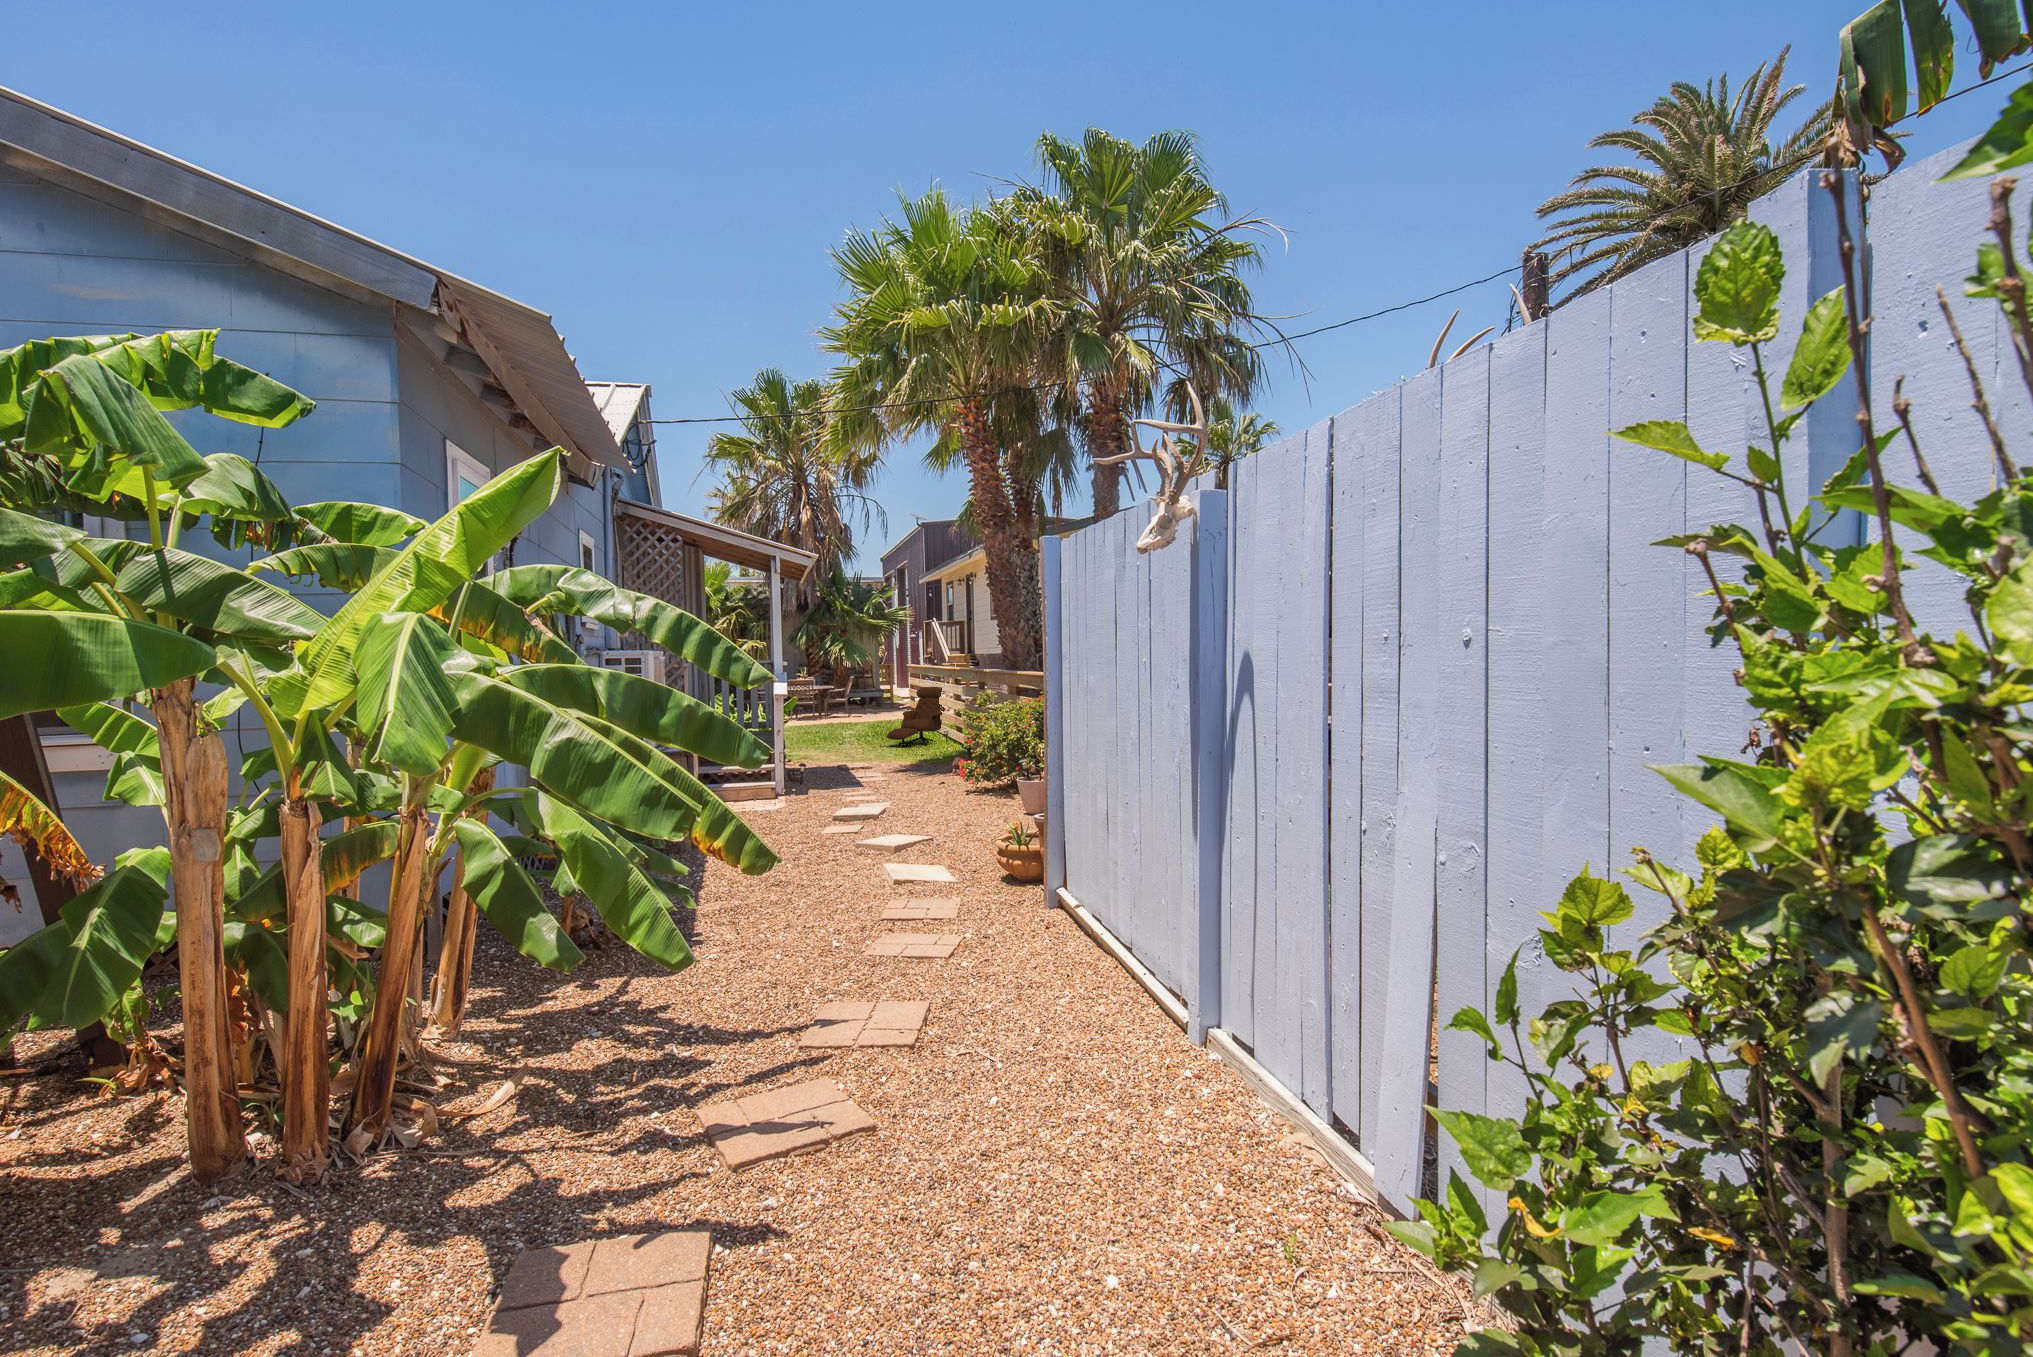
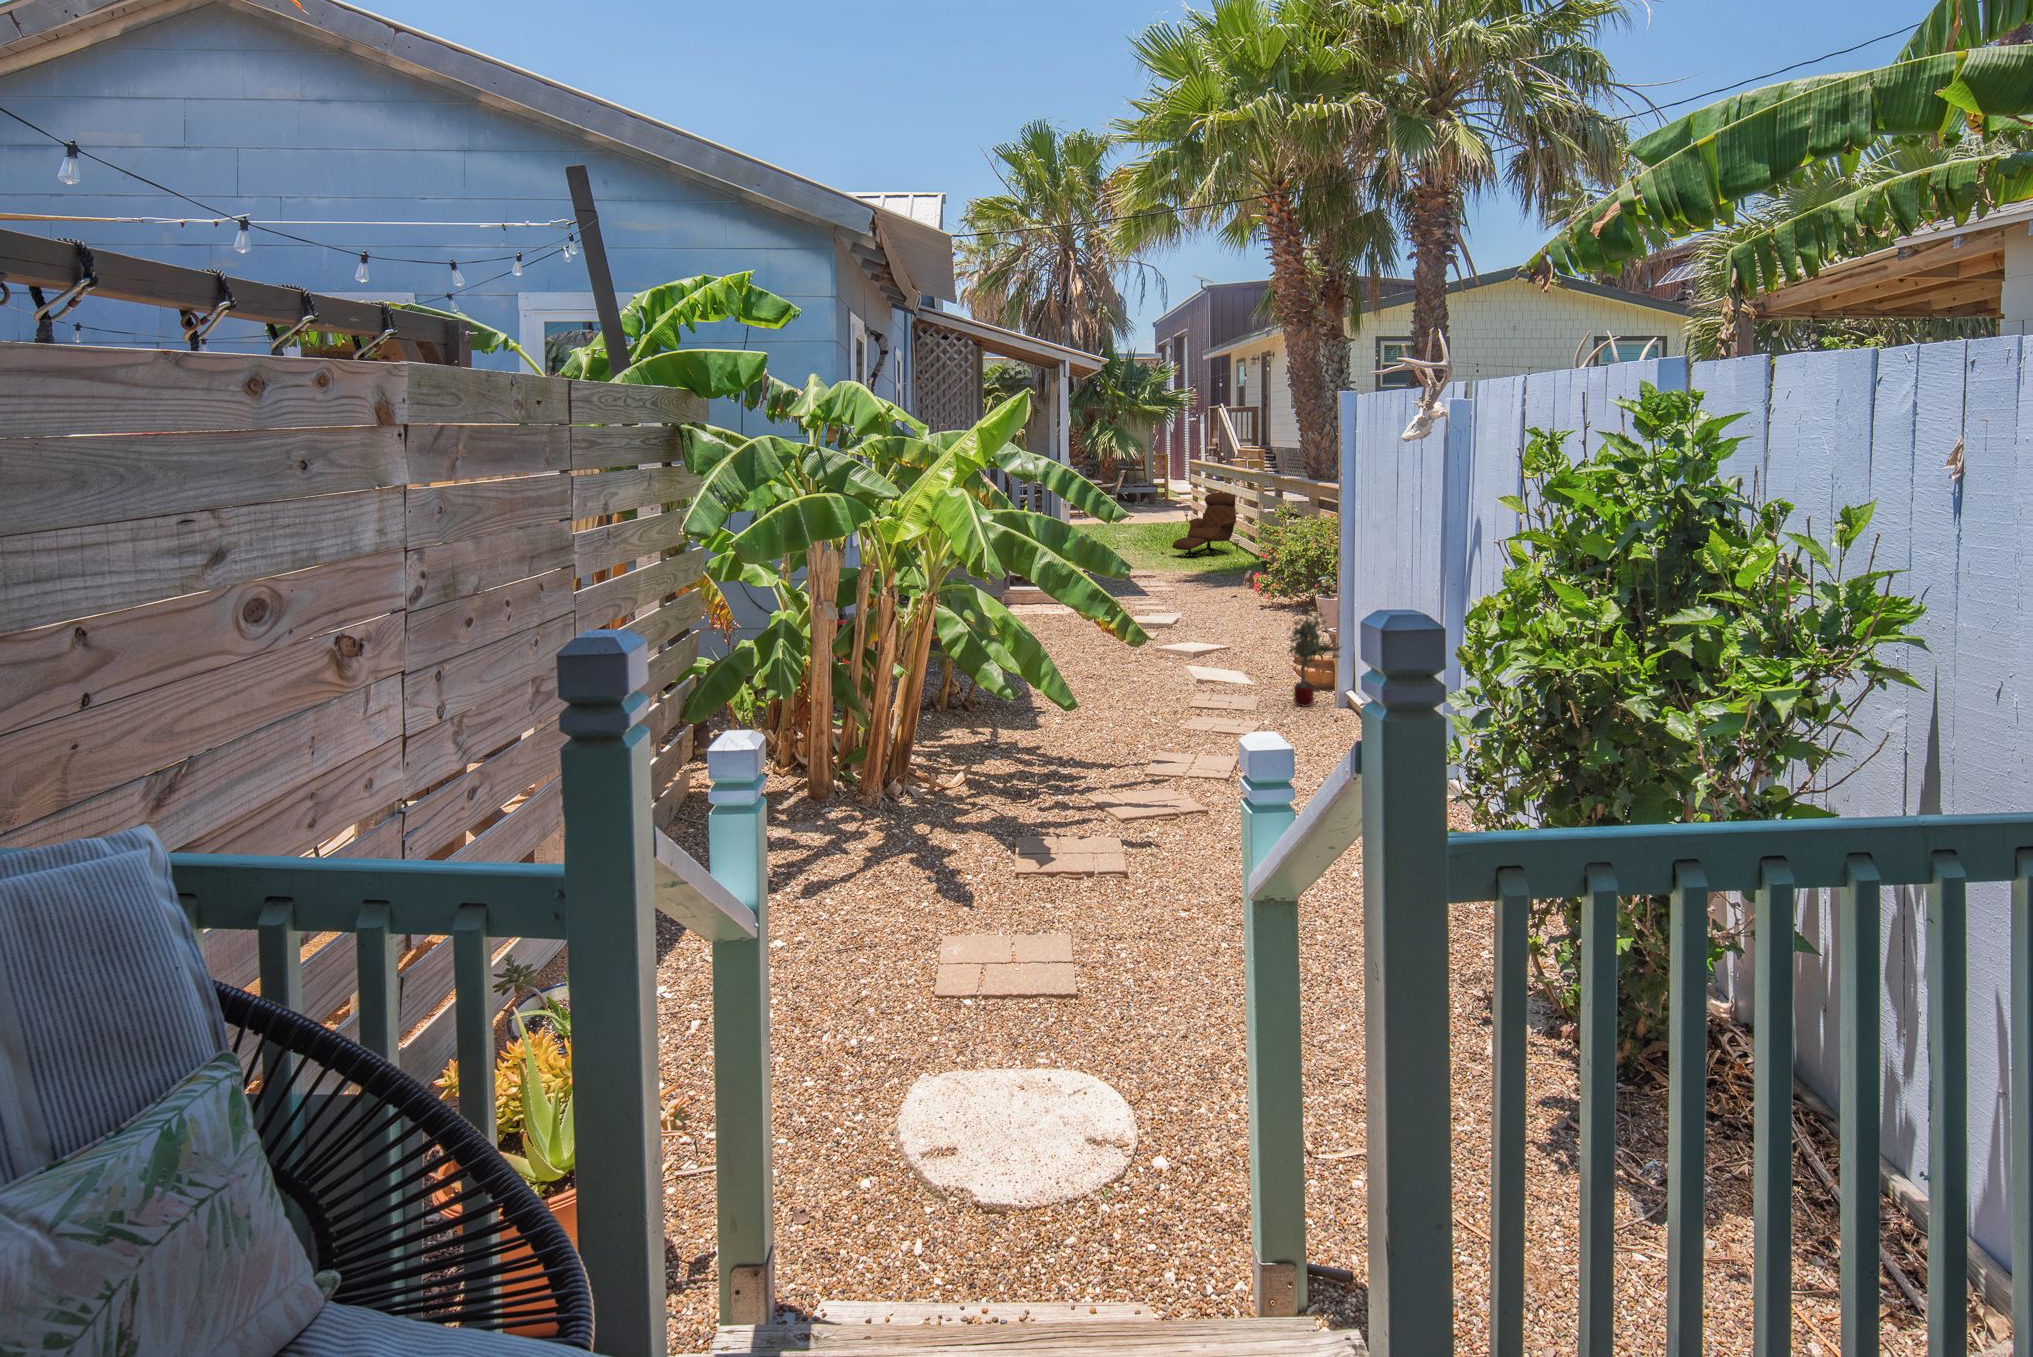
potted tree: none [988,788,1058,913] -> present [1289,604,1341,706]

